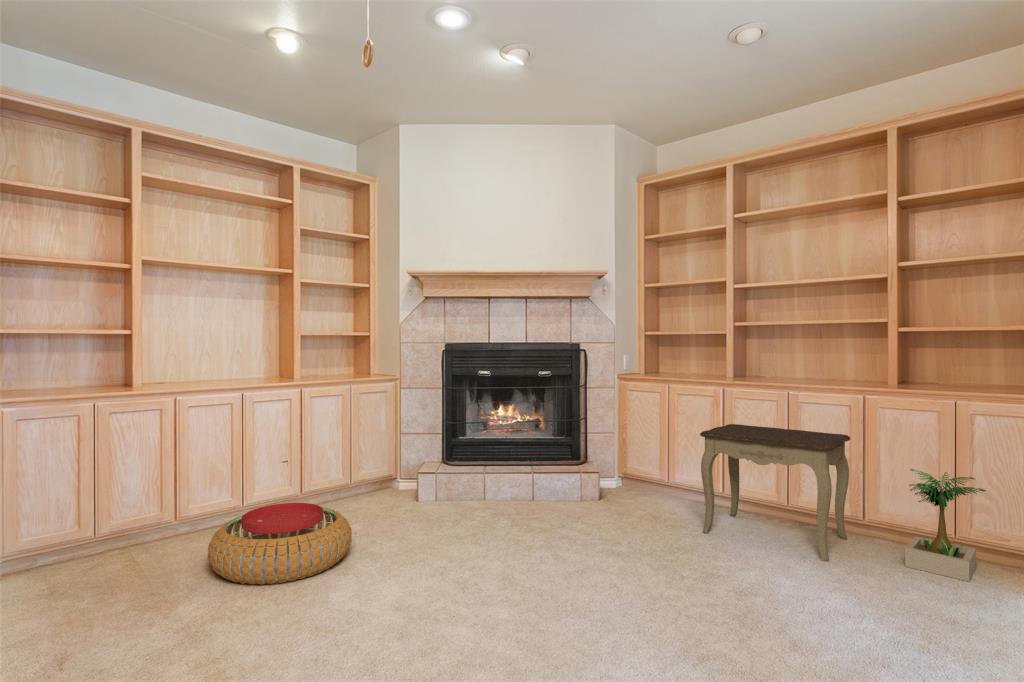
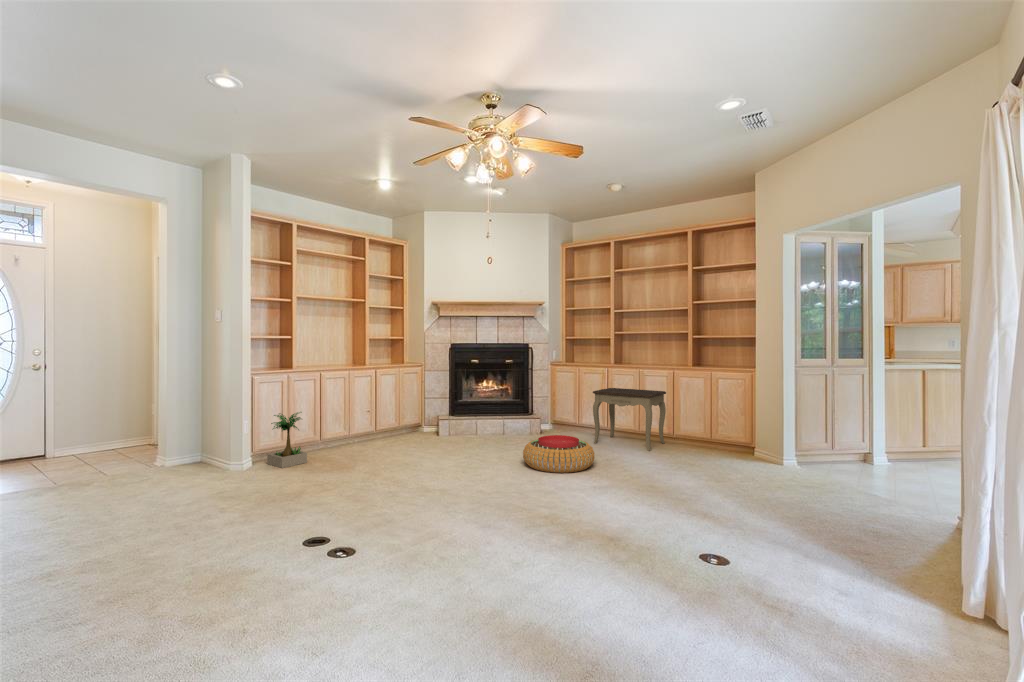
potted plant: present [905,469,986,582] -> present [267,413,307,468]
pouf: present [208,503,352,585] -> present [523,435,595,473]

